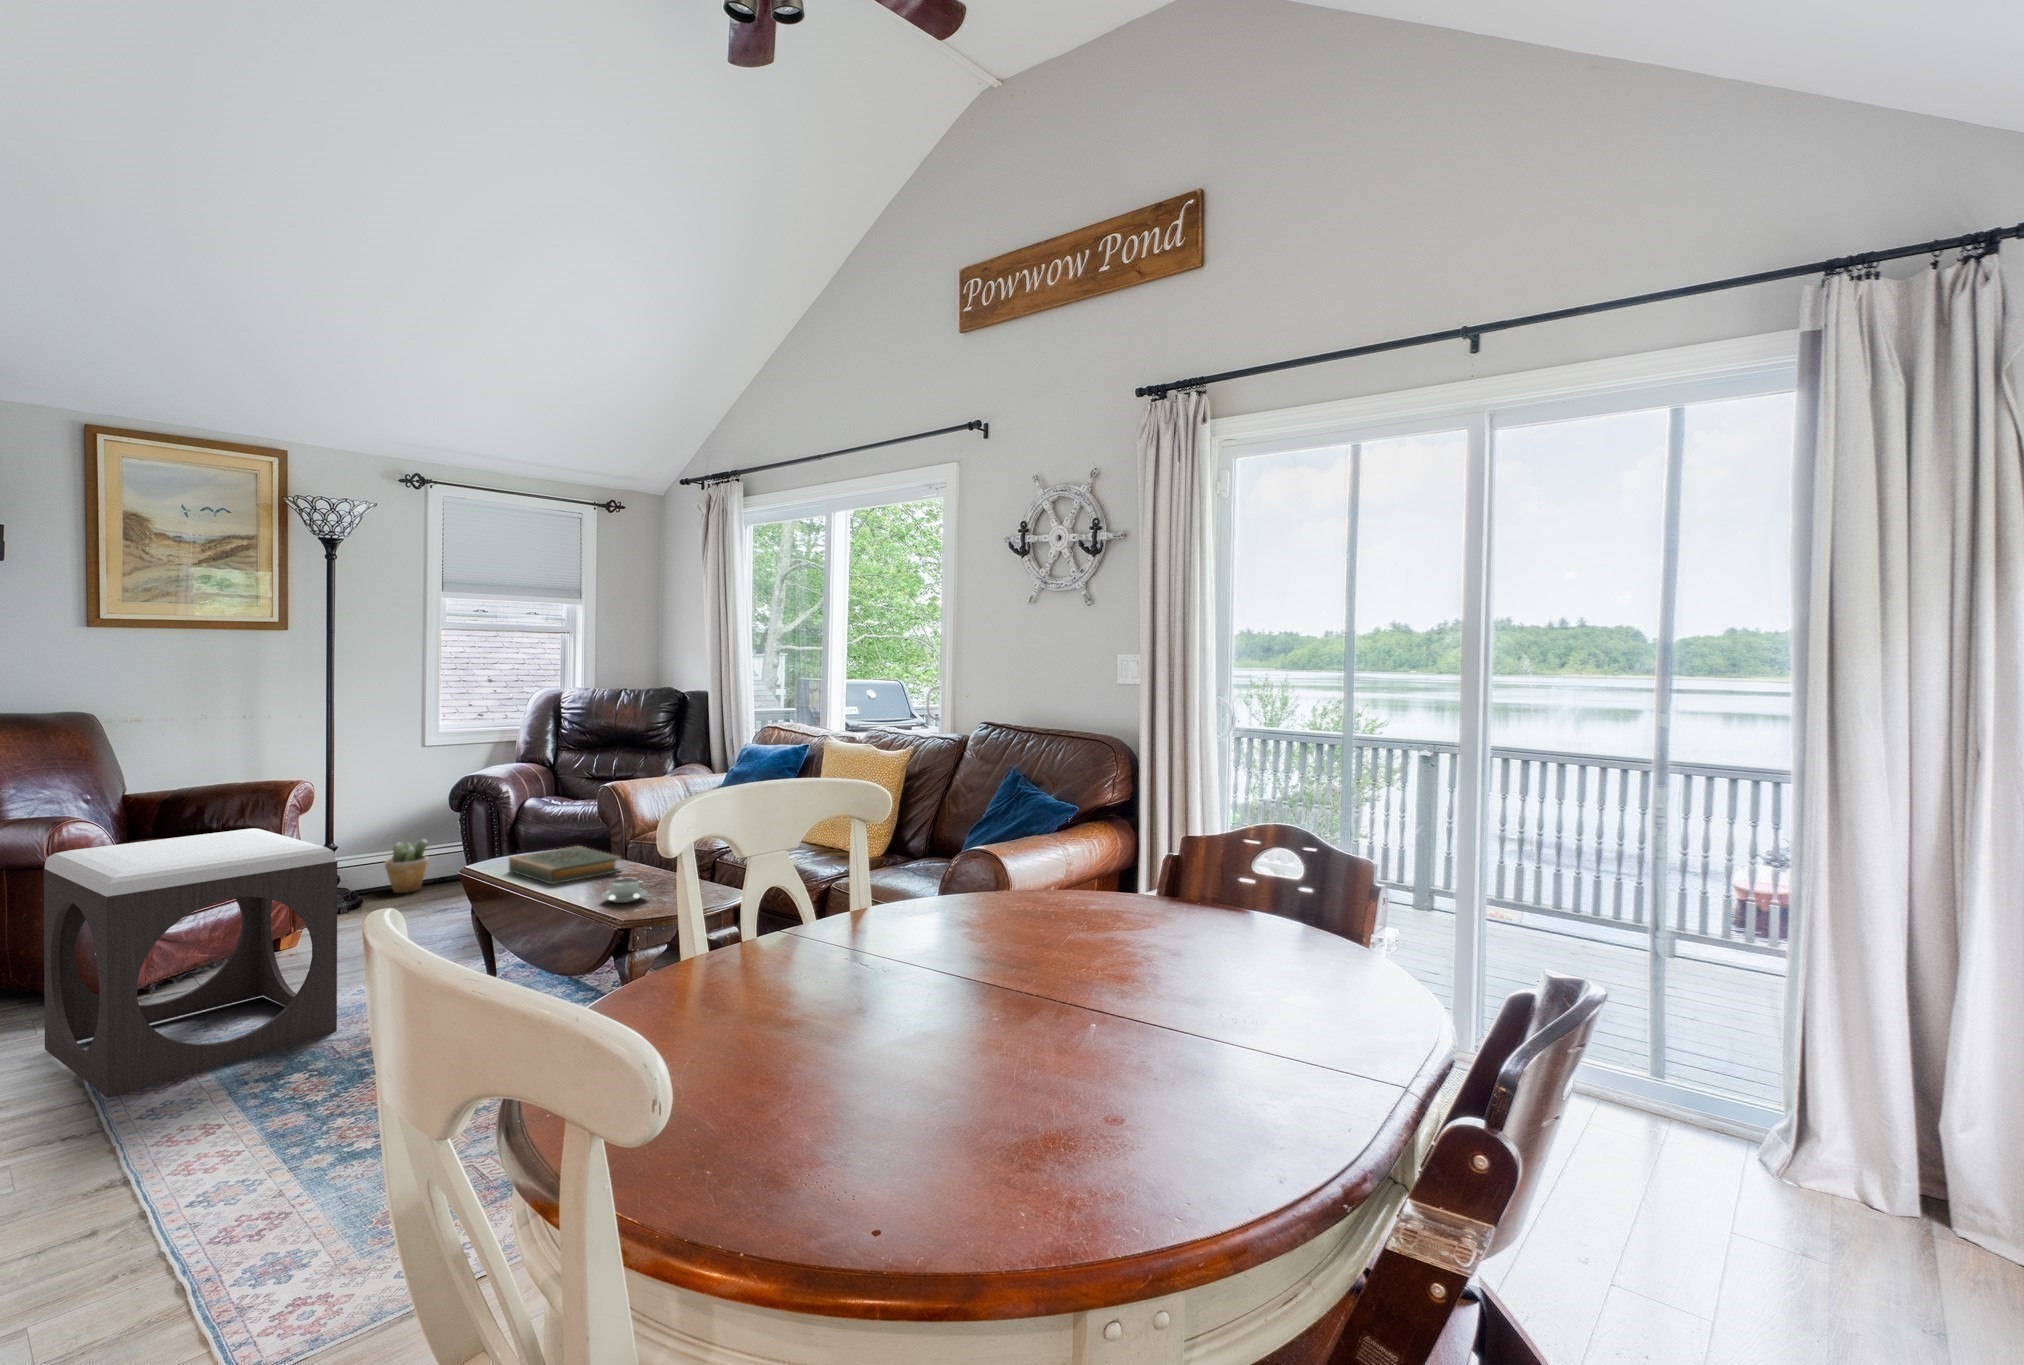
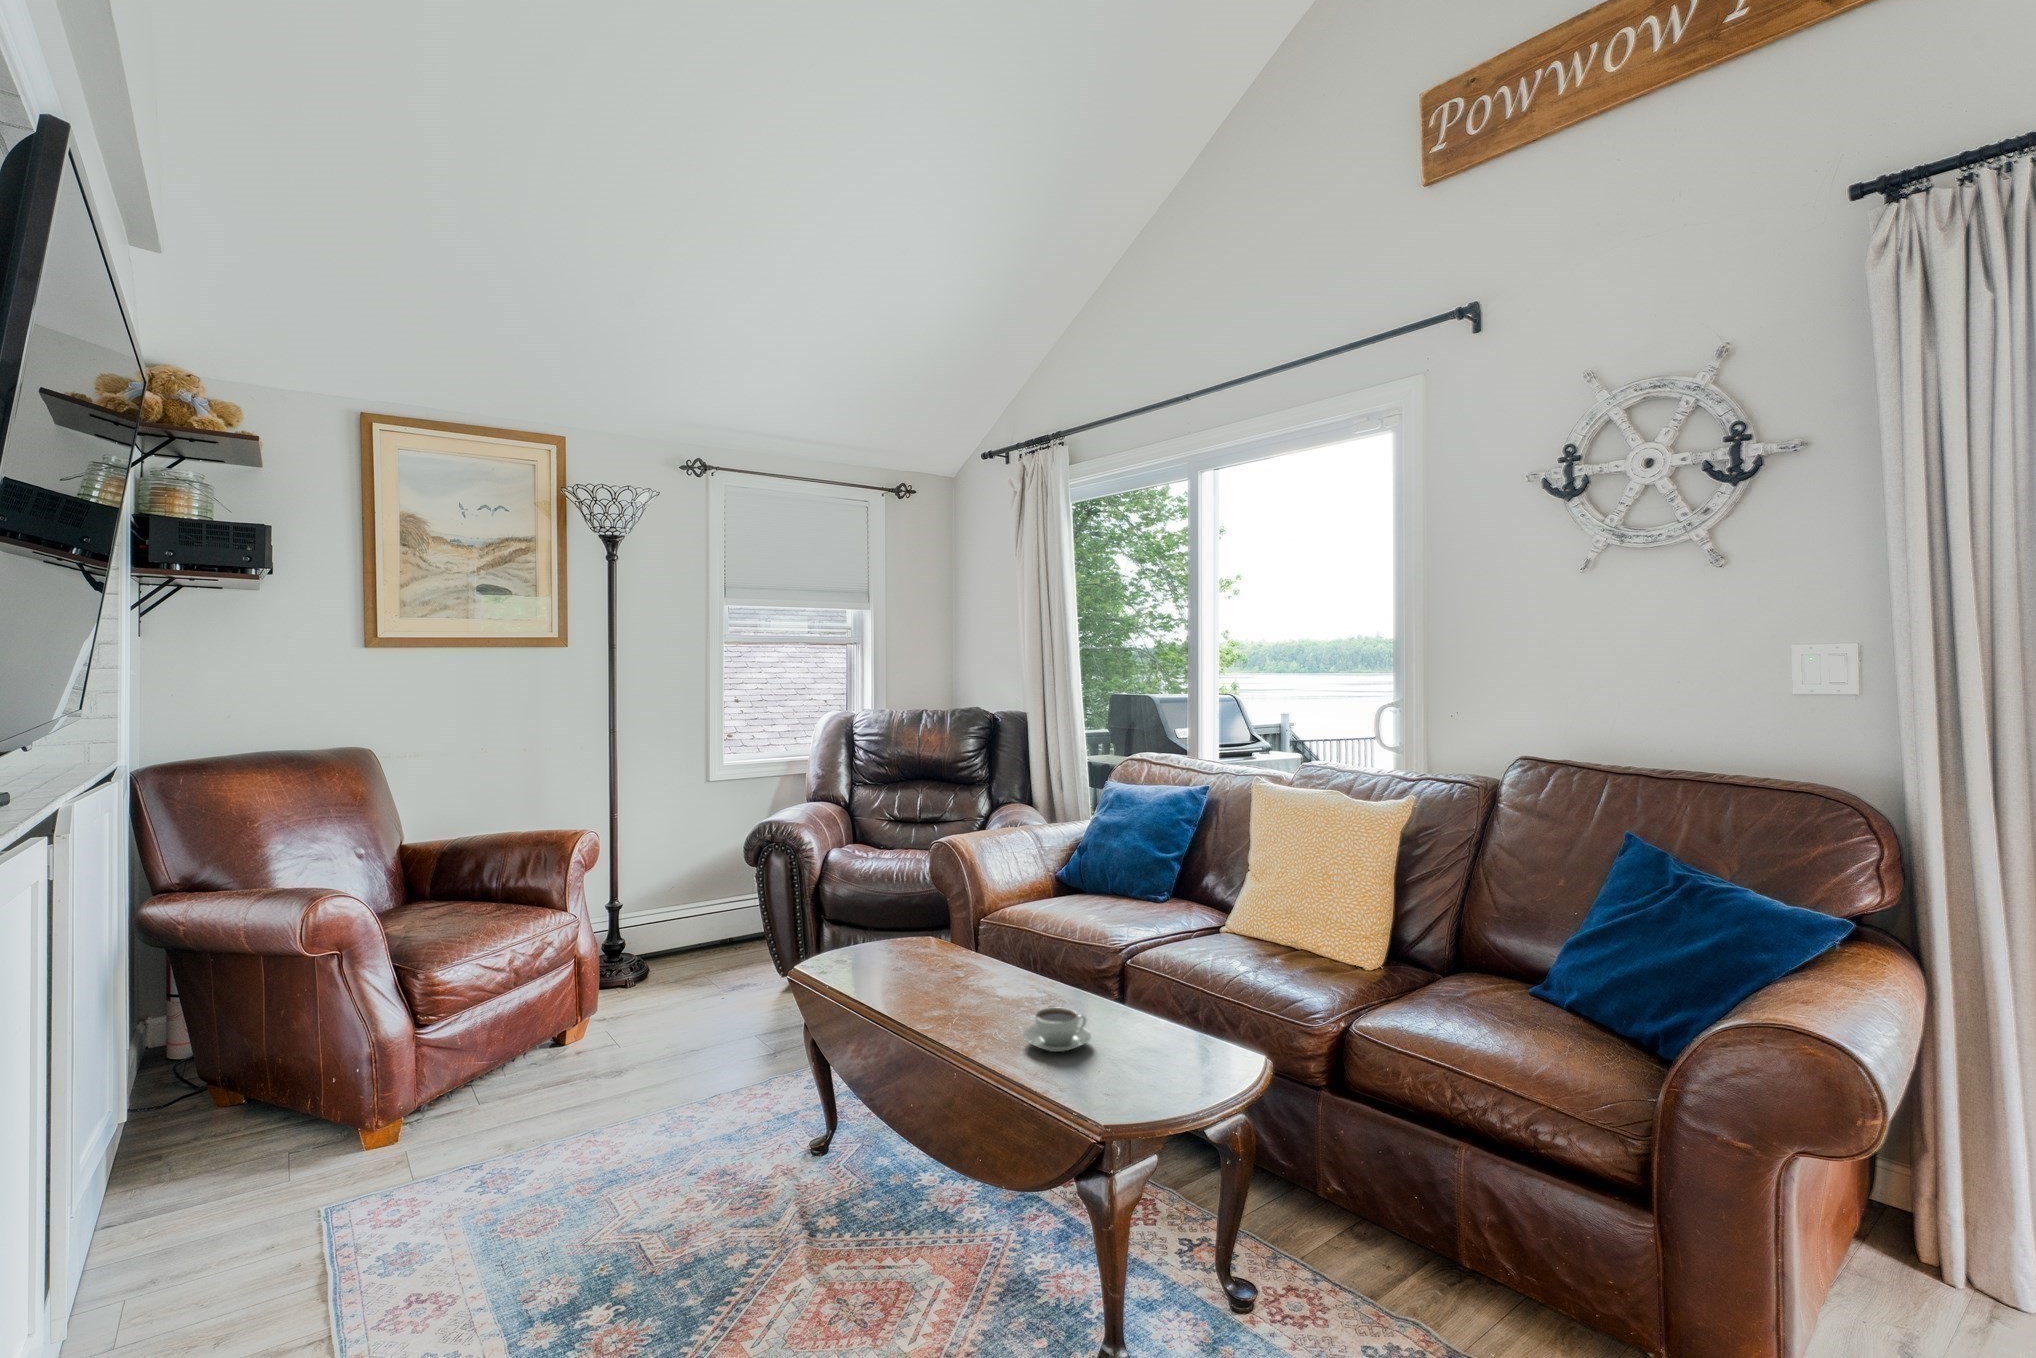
footstool: present [44,828,337,1098] -> none [293,902,645,1318]
potted plant: present [385,839,428,893] -> none [670,895,717,960]
hardback book: present [509,846,620,884] -> none [859,934,1016,1005]

